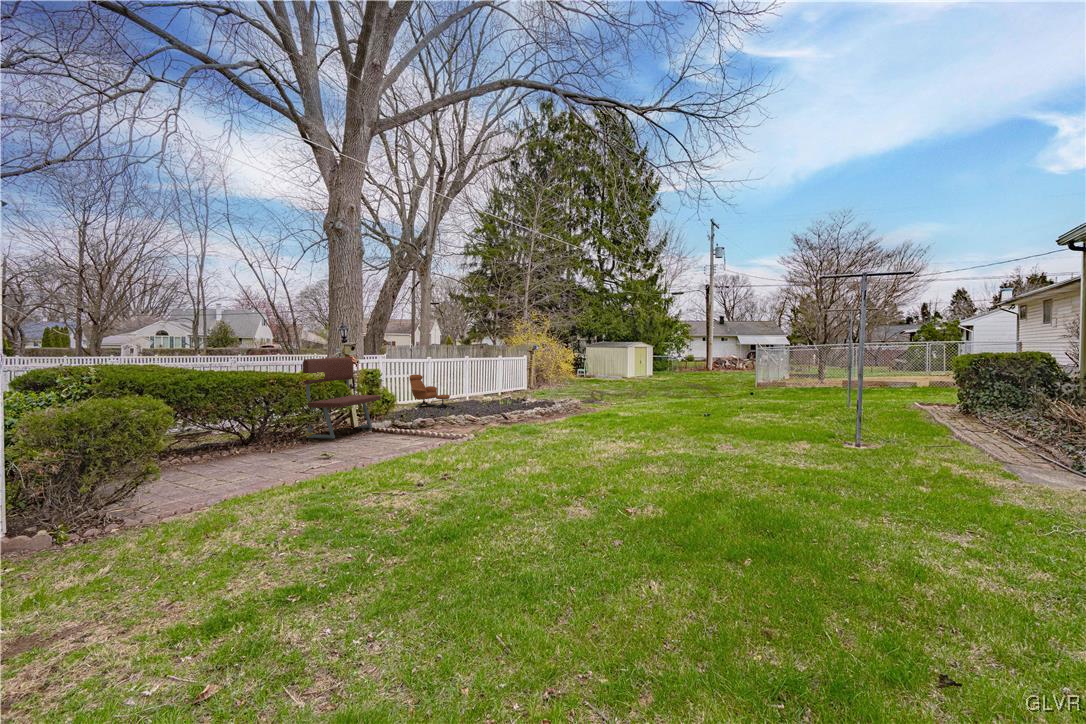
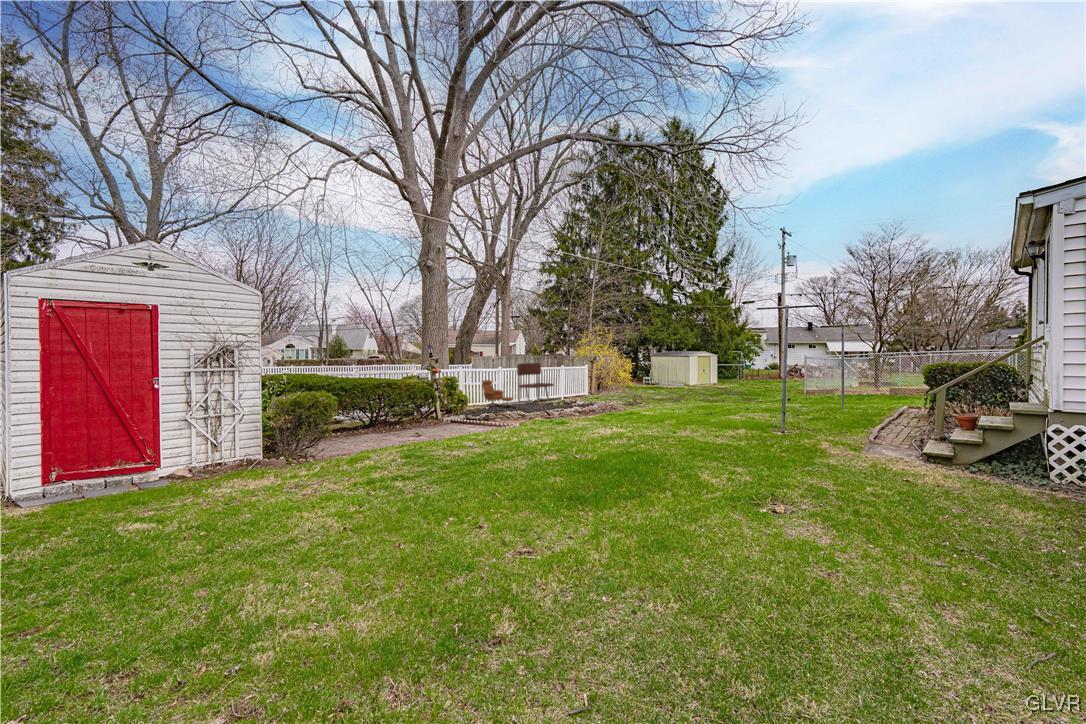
bench: present [303,357,381,439] -> present [517,363,554,403]

